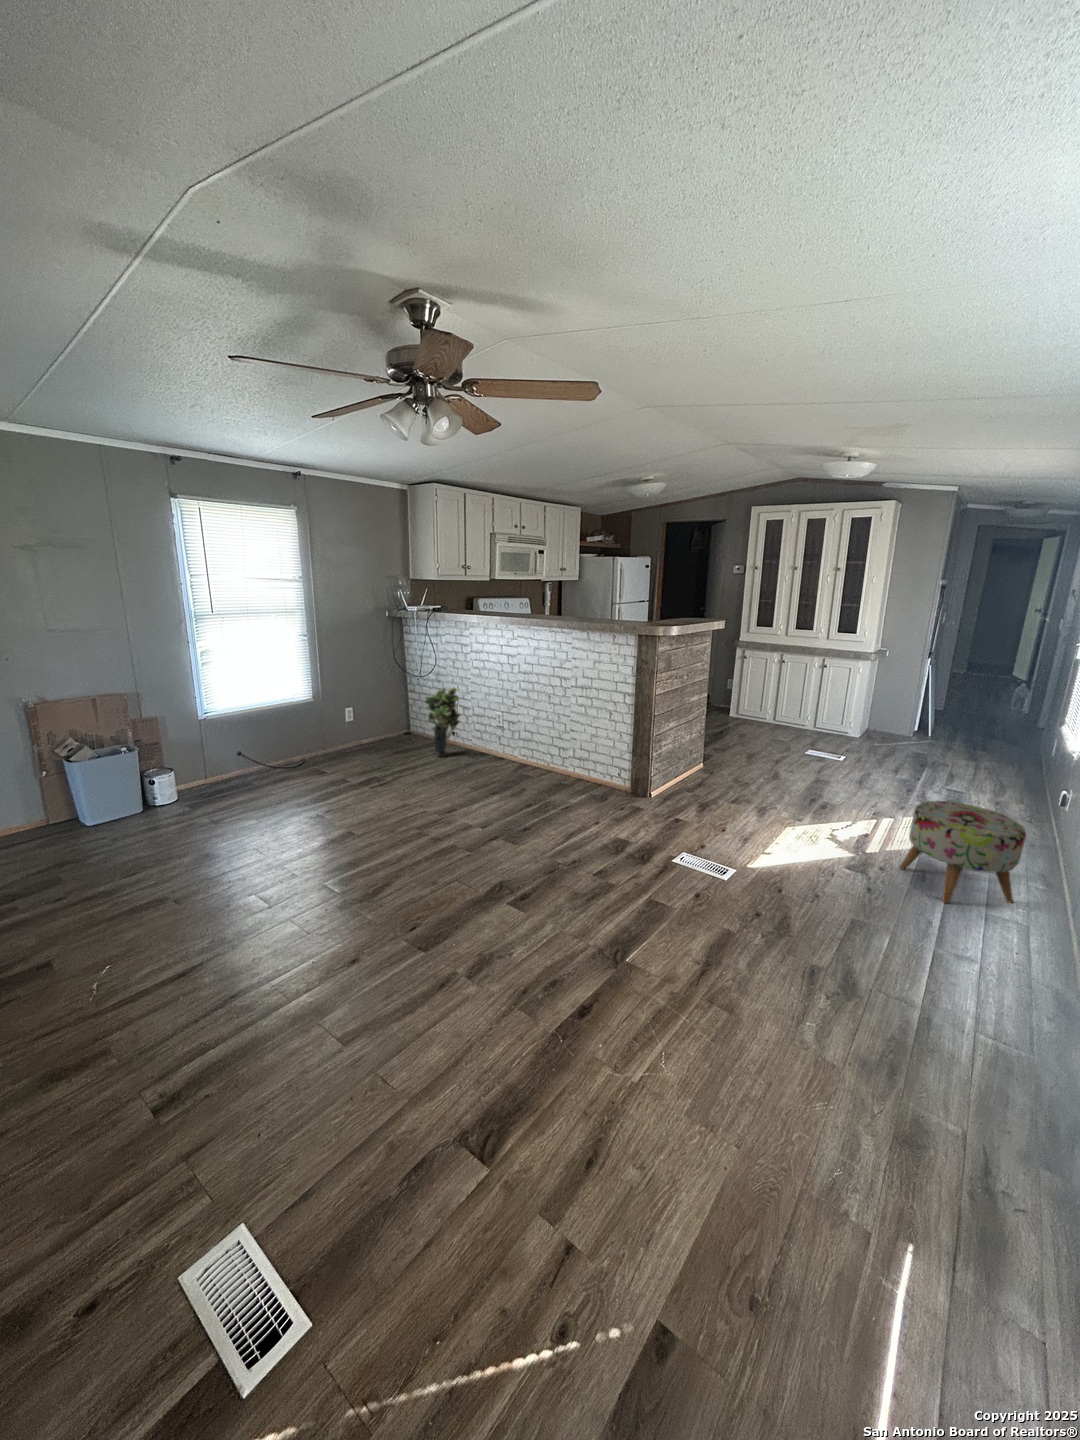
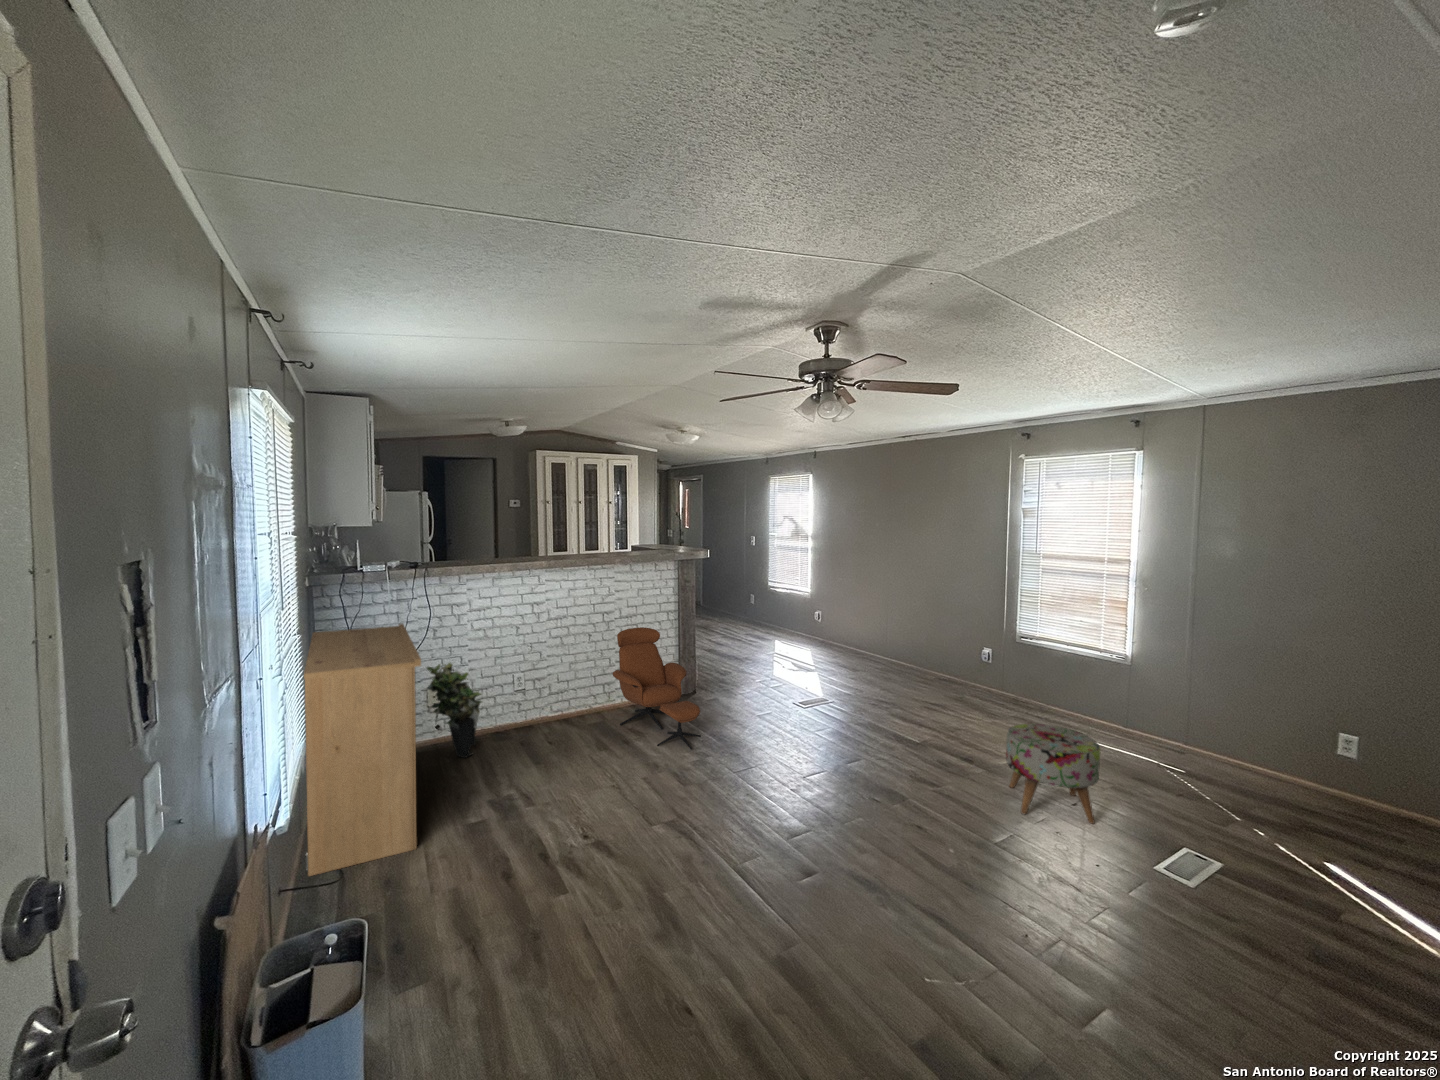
bookshelf: none [275,646,412,775] -> present [304,624,421,876]
lounge chair: none [490,698,596,821] -> present [613,627,701,750]
ottoman: present [900,801,1026,903] -> present [1006,724,1100,824]

